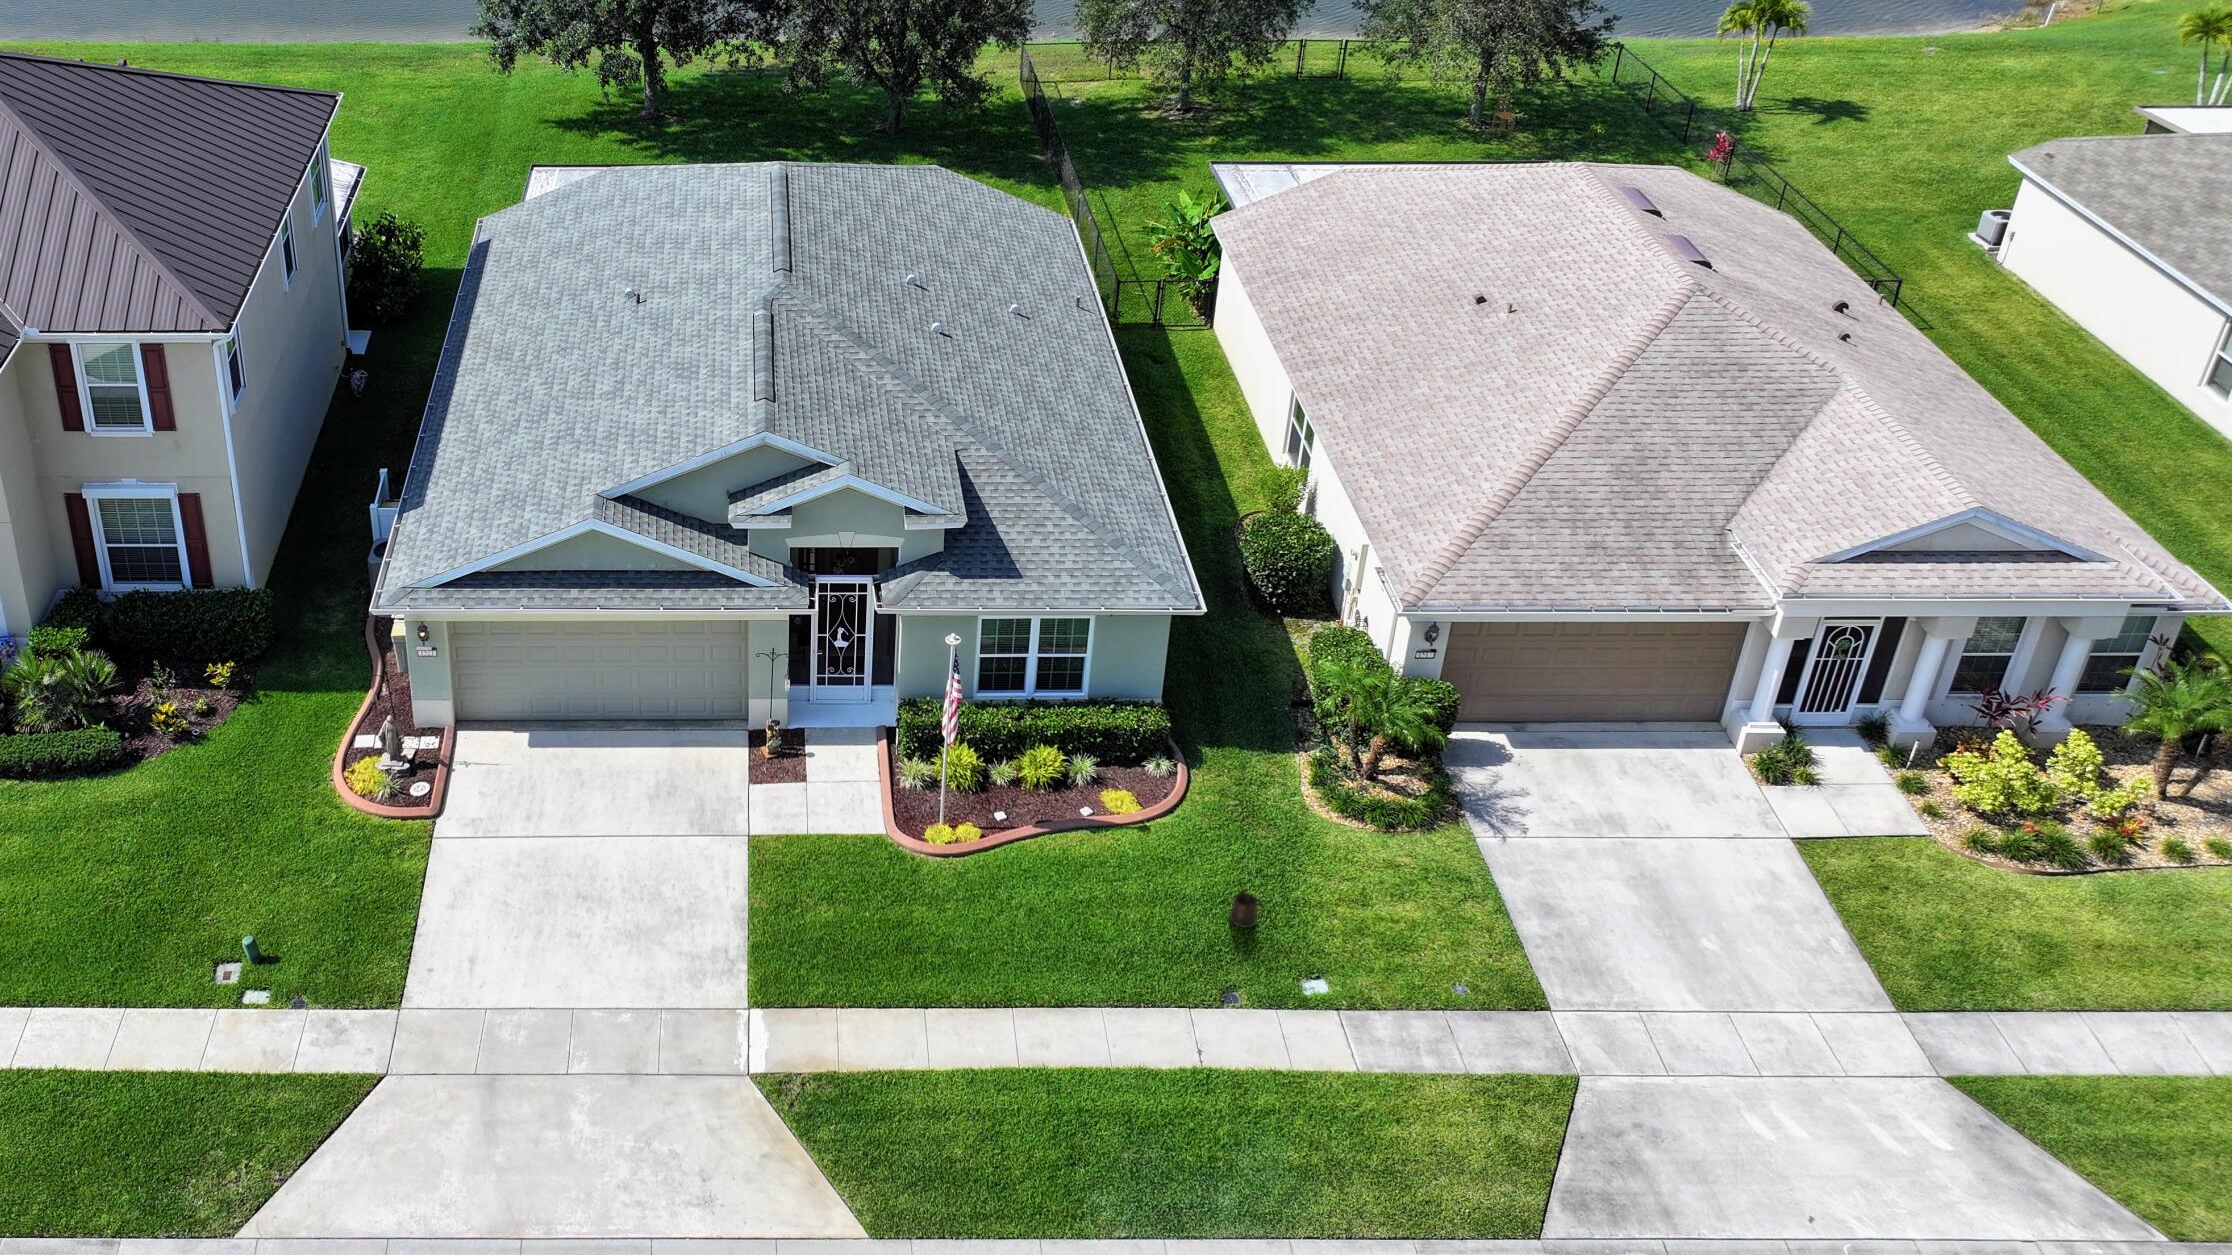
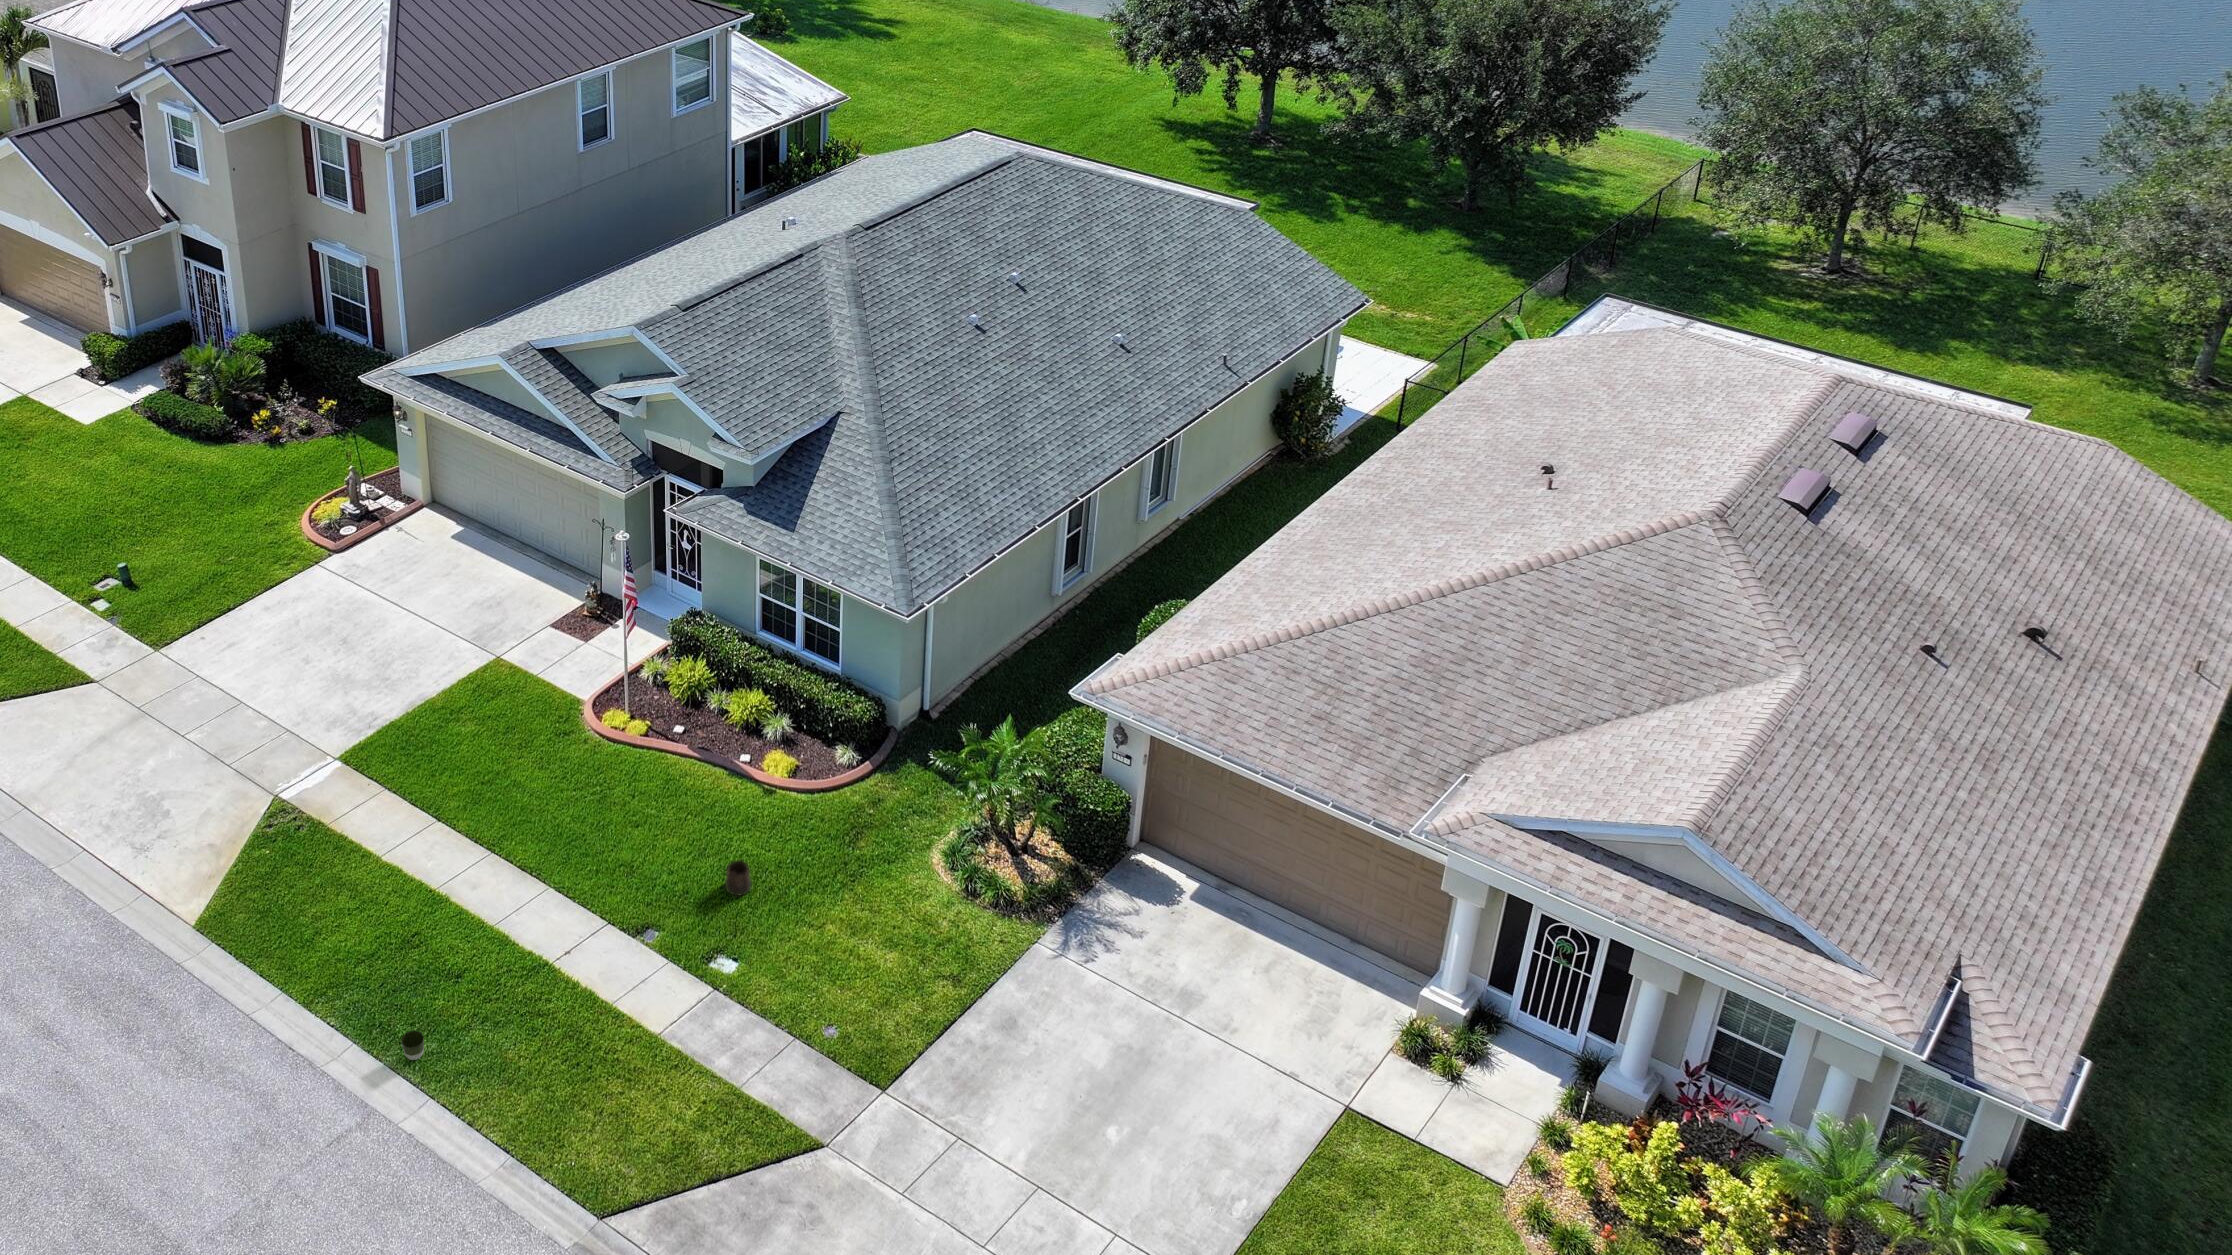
chair: present [1491,95,1515,136] -> none [2167,326,2206,380]
planter: none [1216,1190,1242,1222] -> present [401,1031,424,1060]

